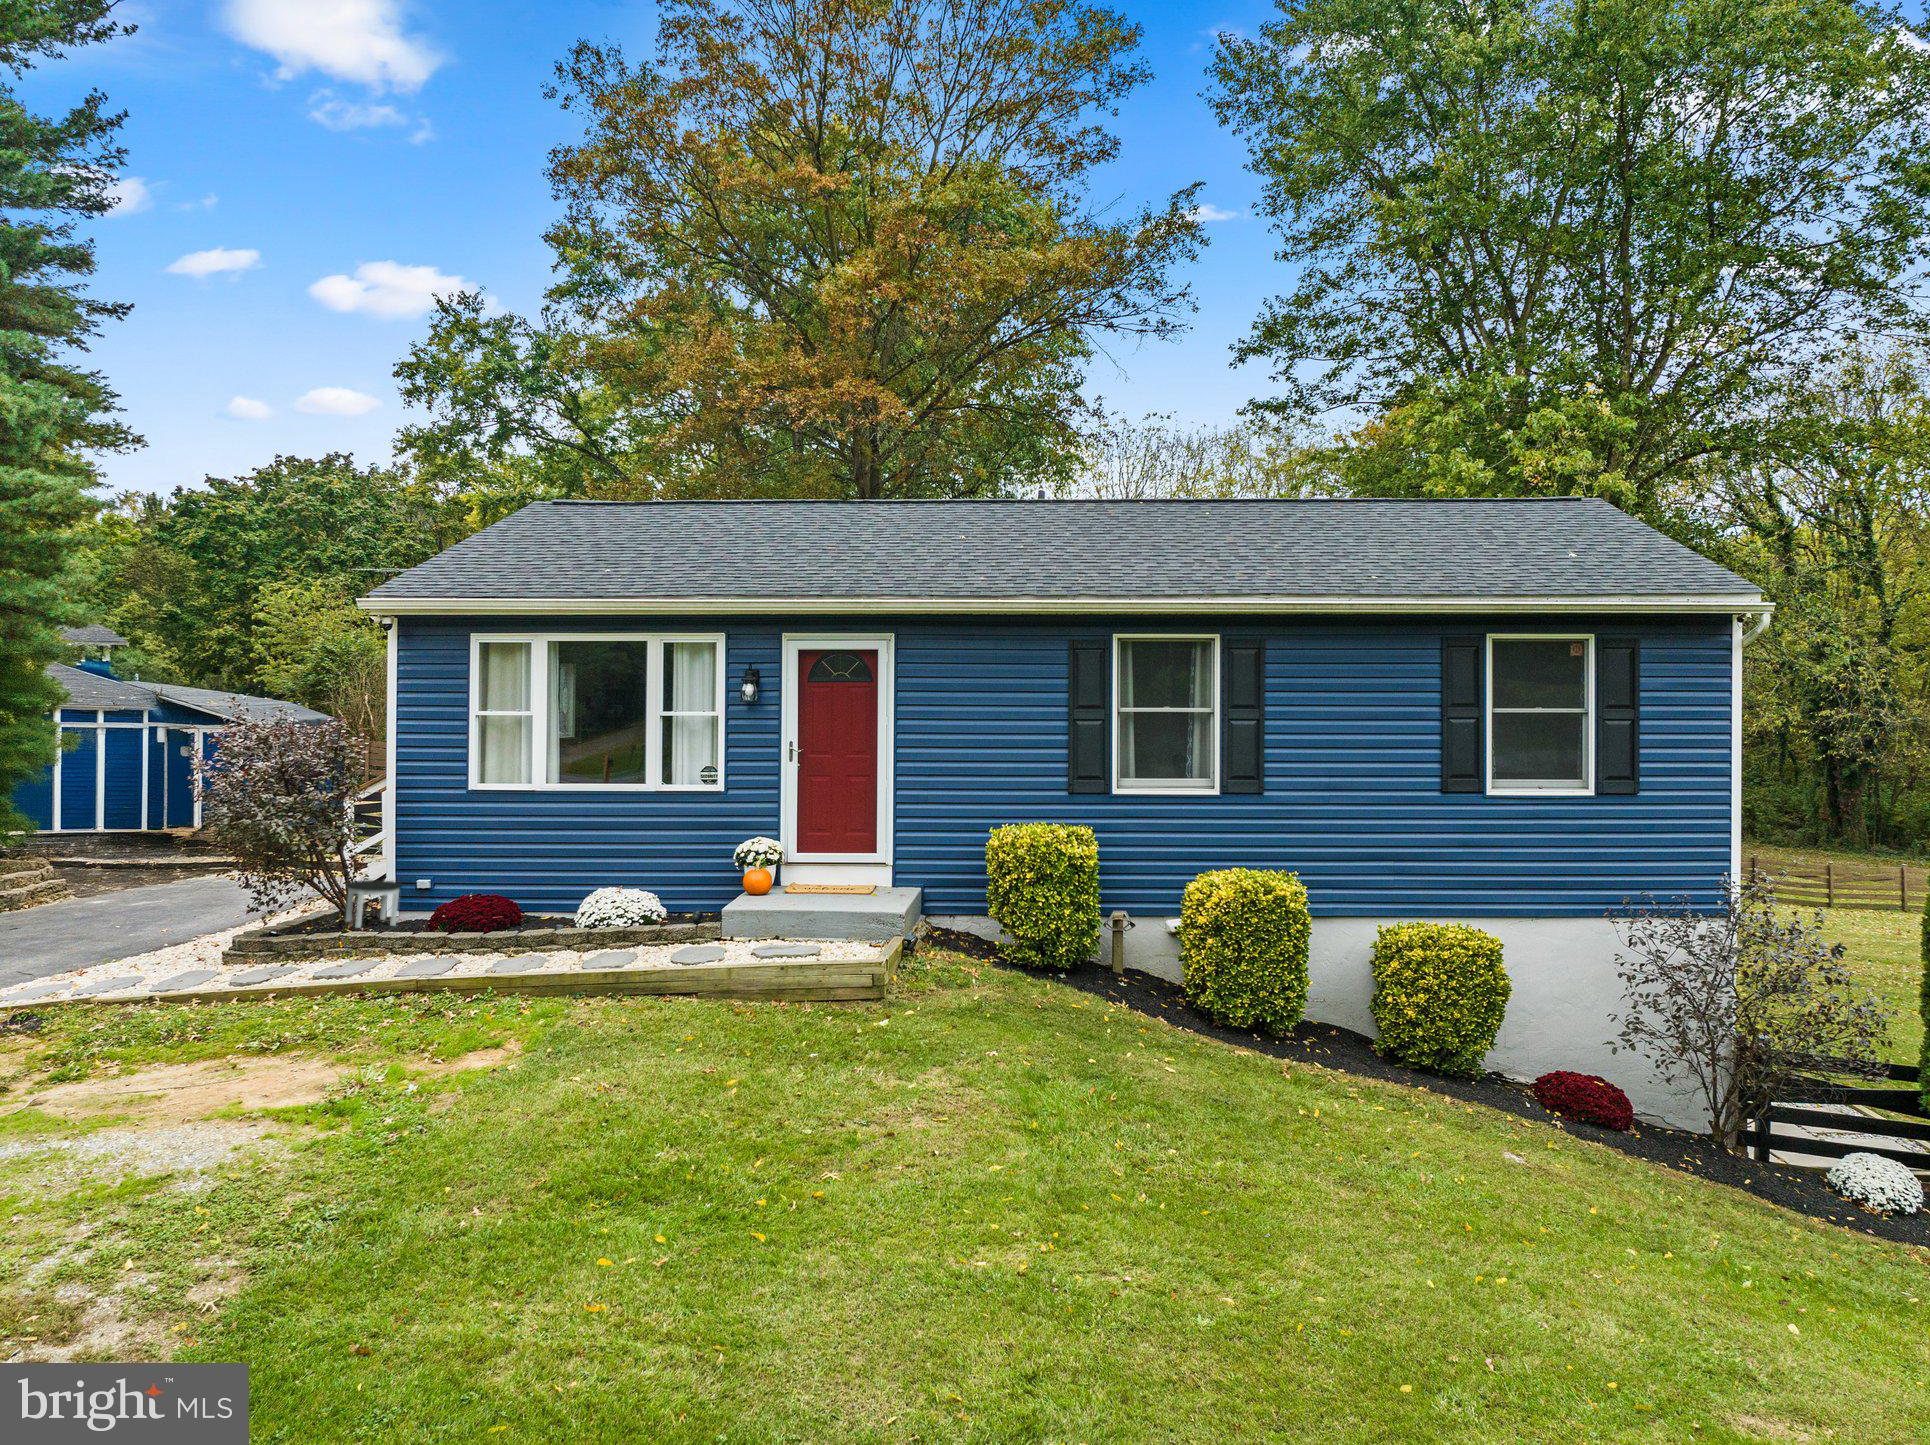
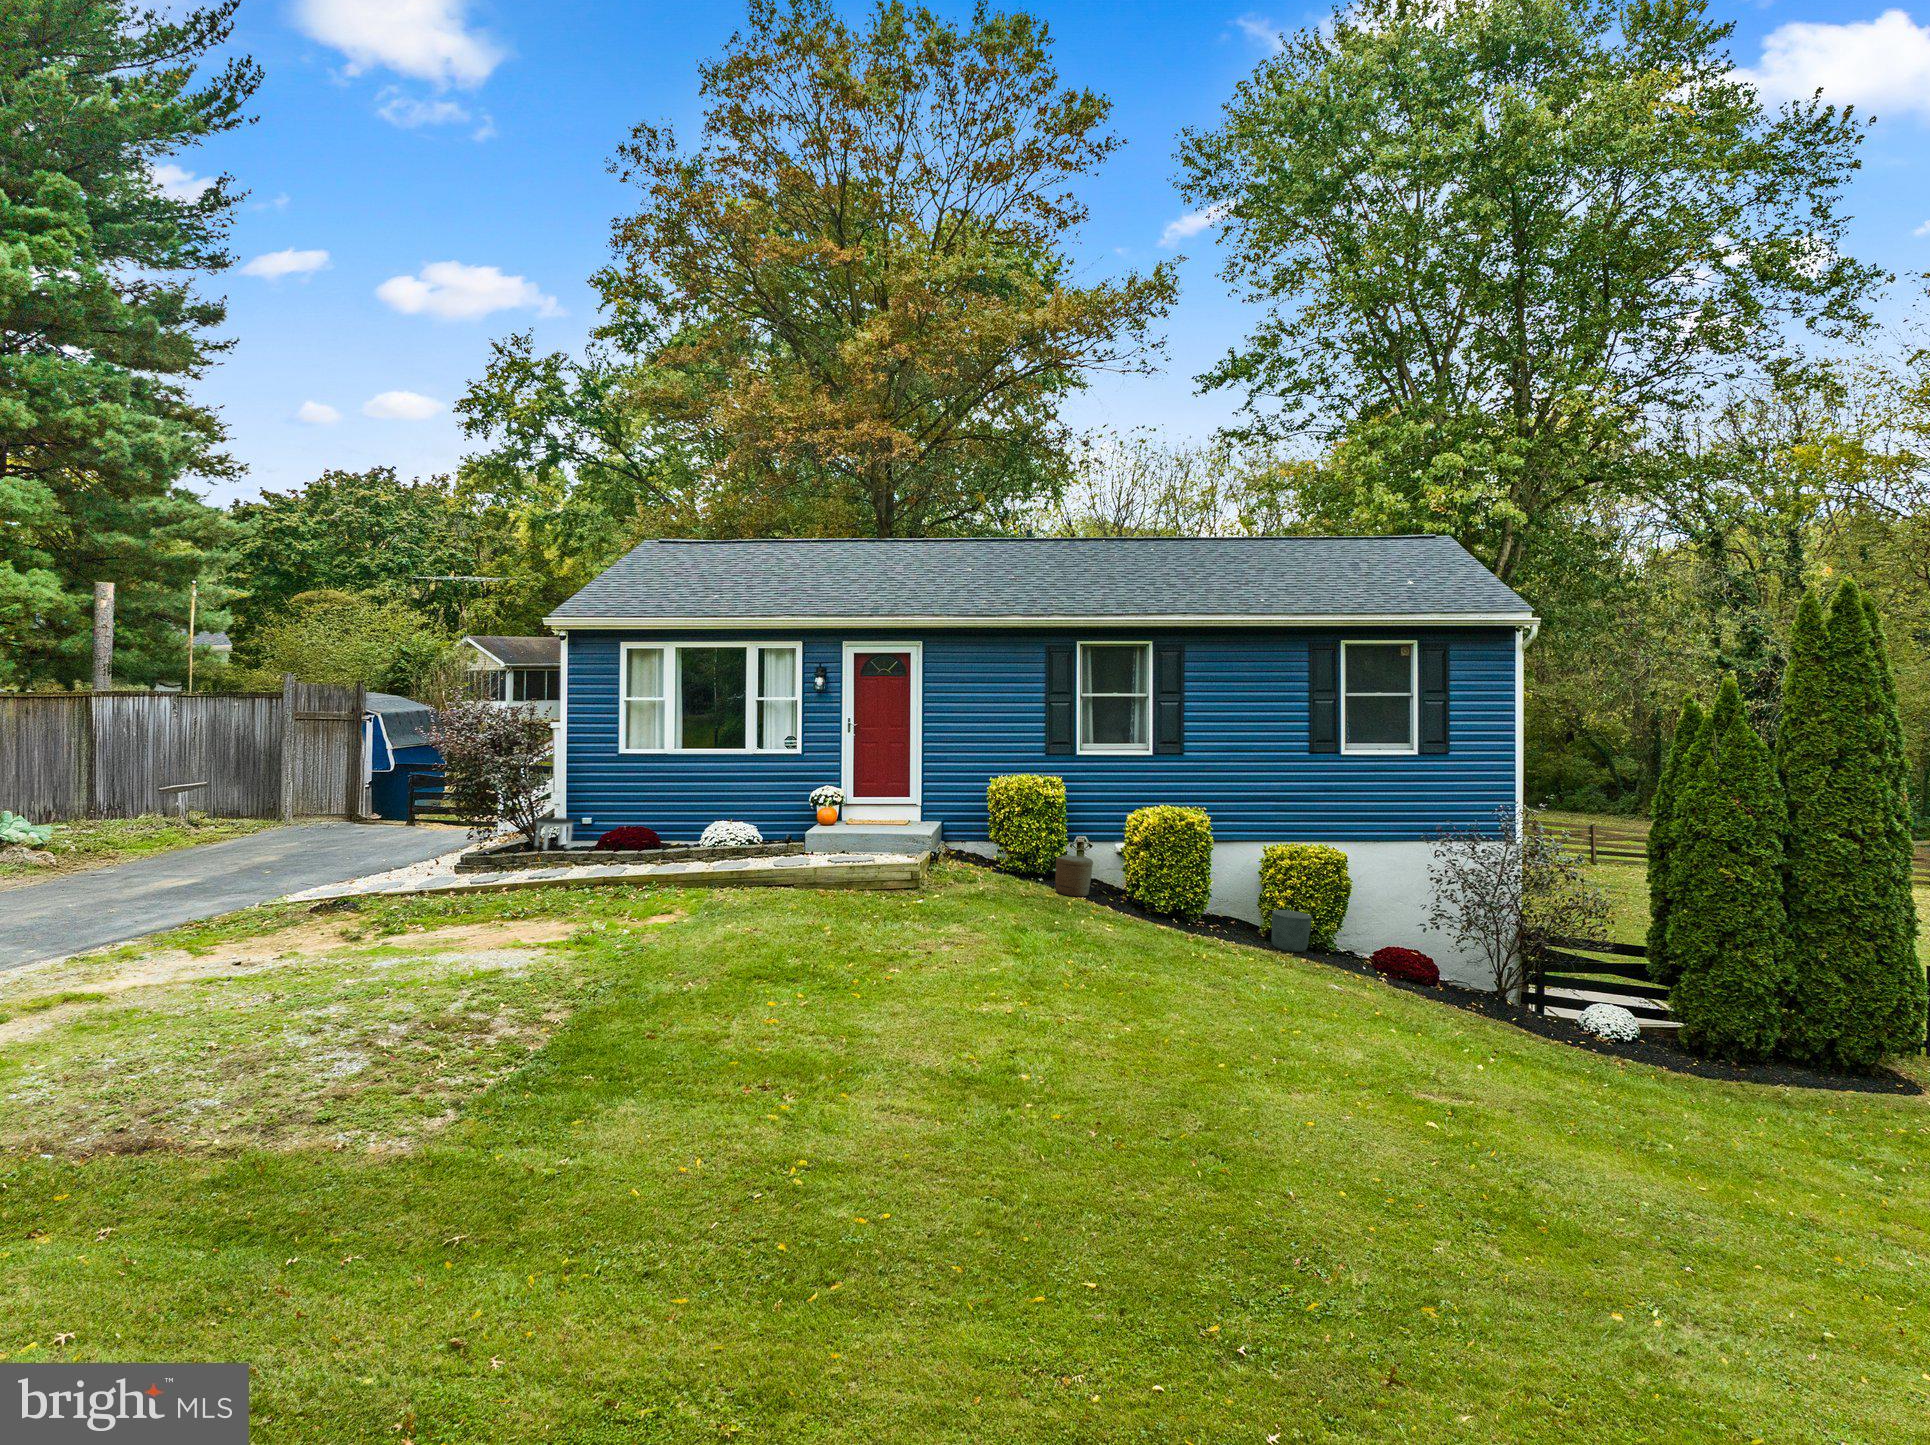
woven basket: none [1082,938,1136,999] -> present [1055,856,1093,897]
planter: none [1397,1022,1456,1086] -> present [1271,910,1312,952]

